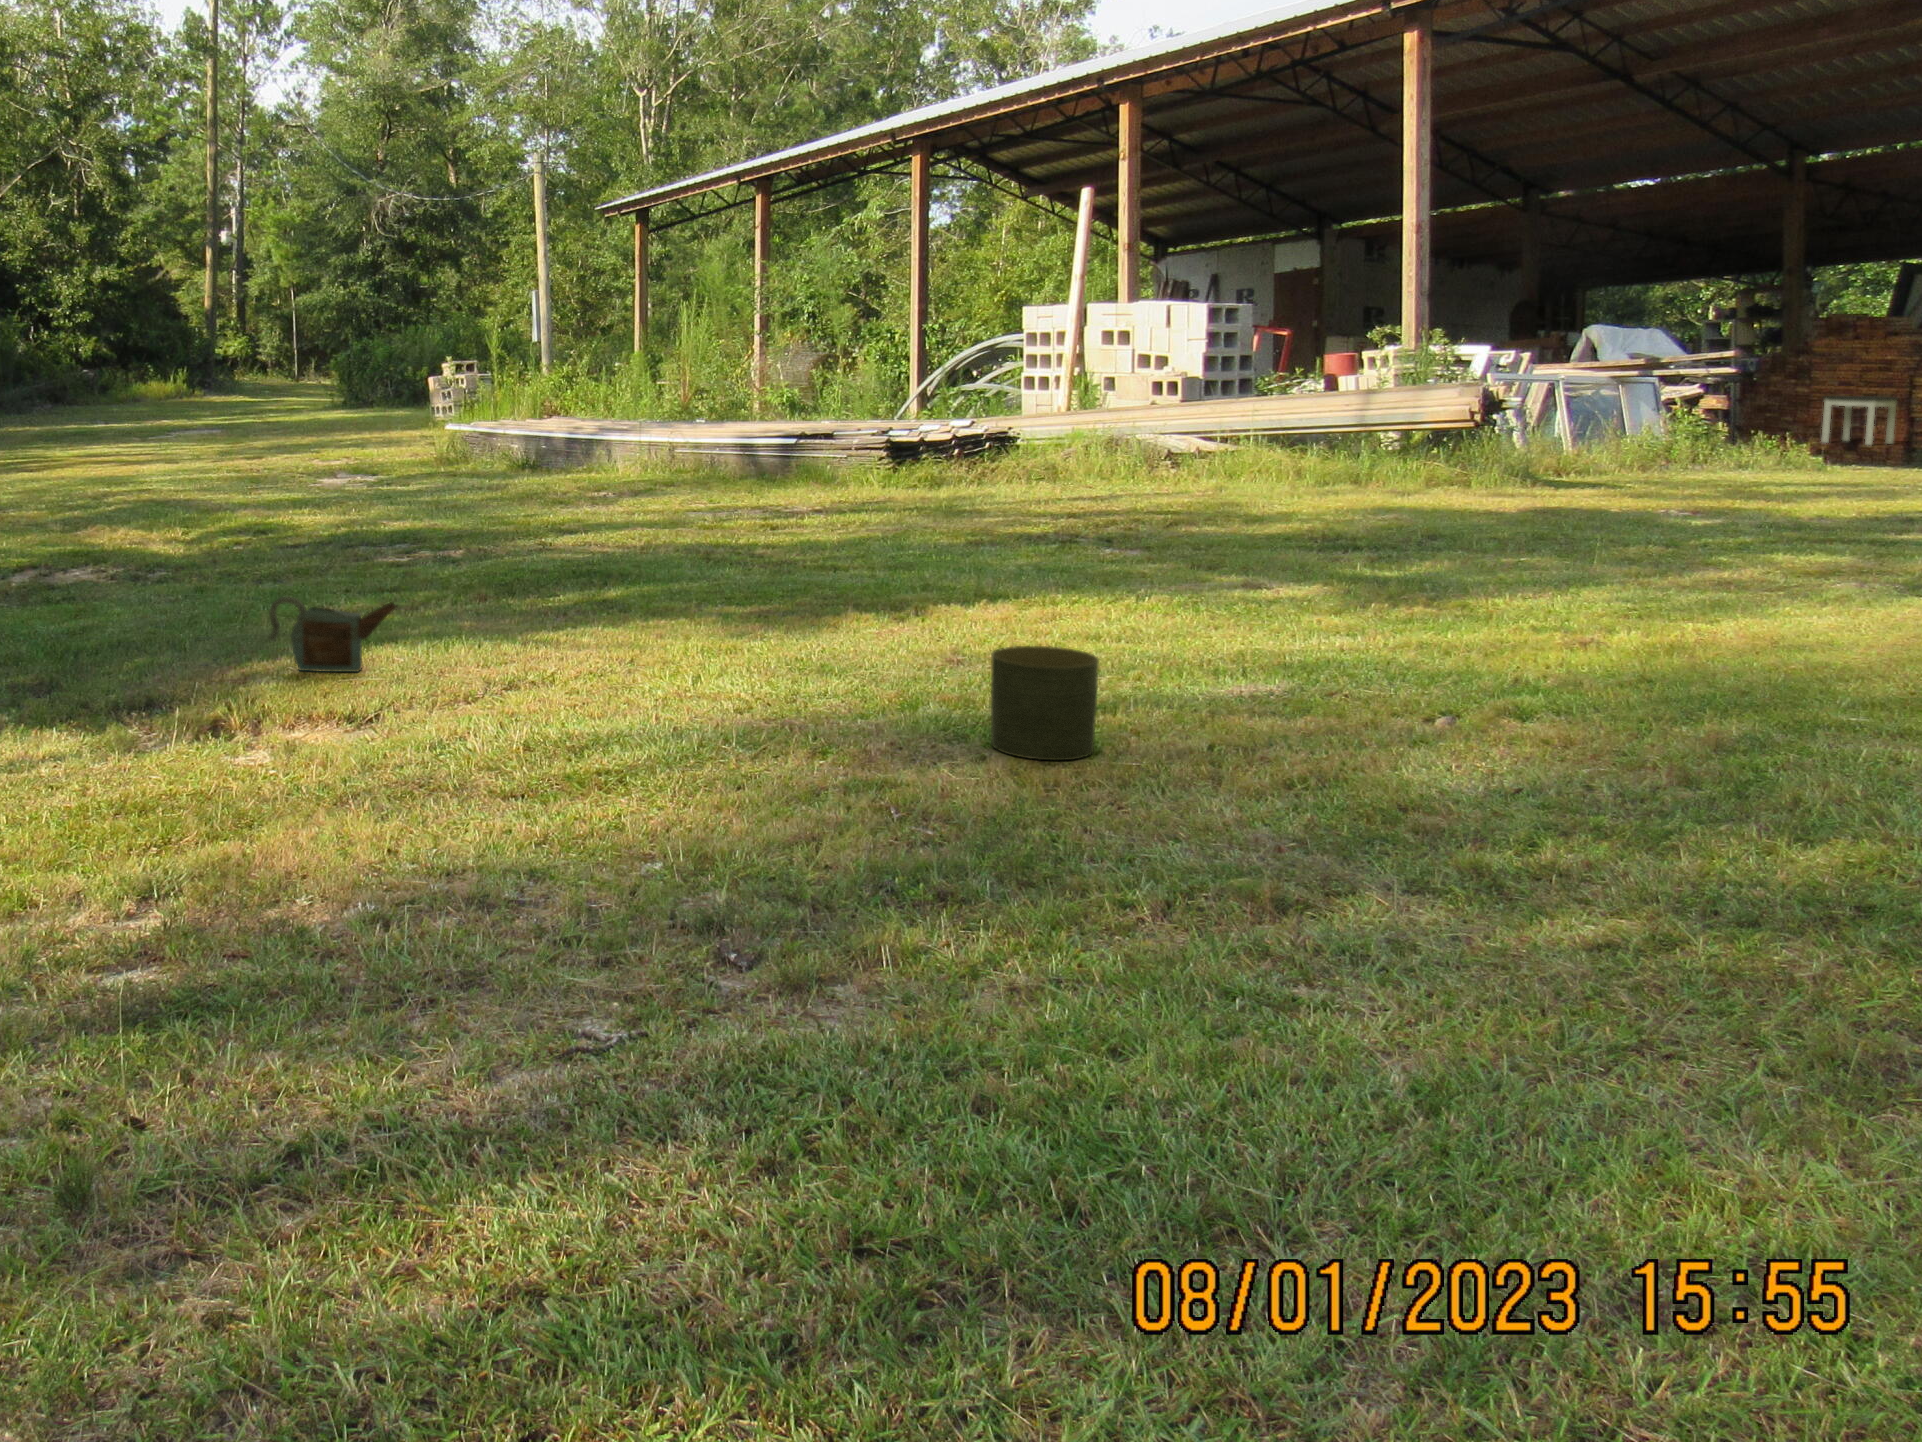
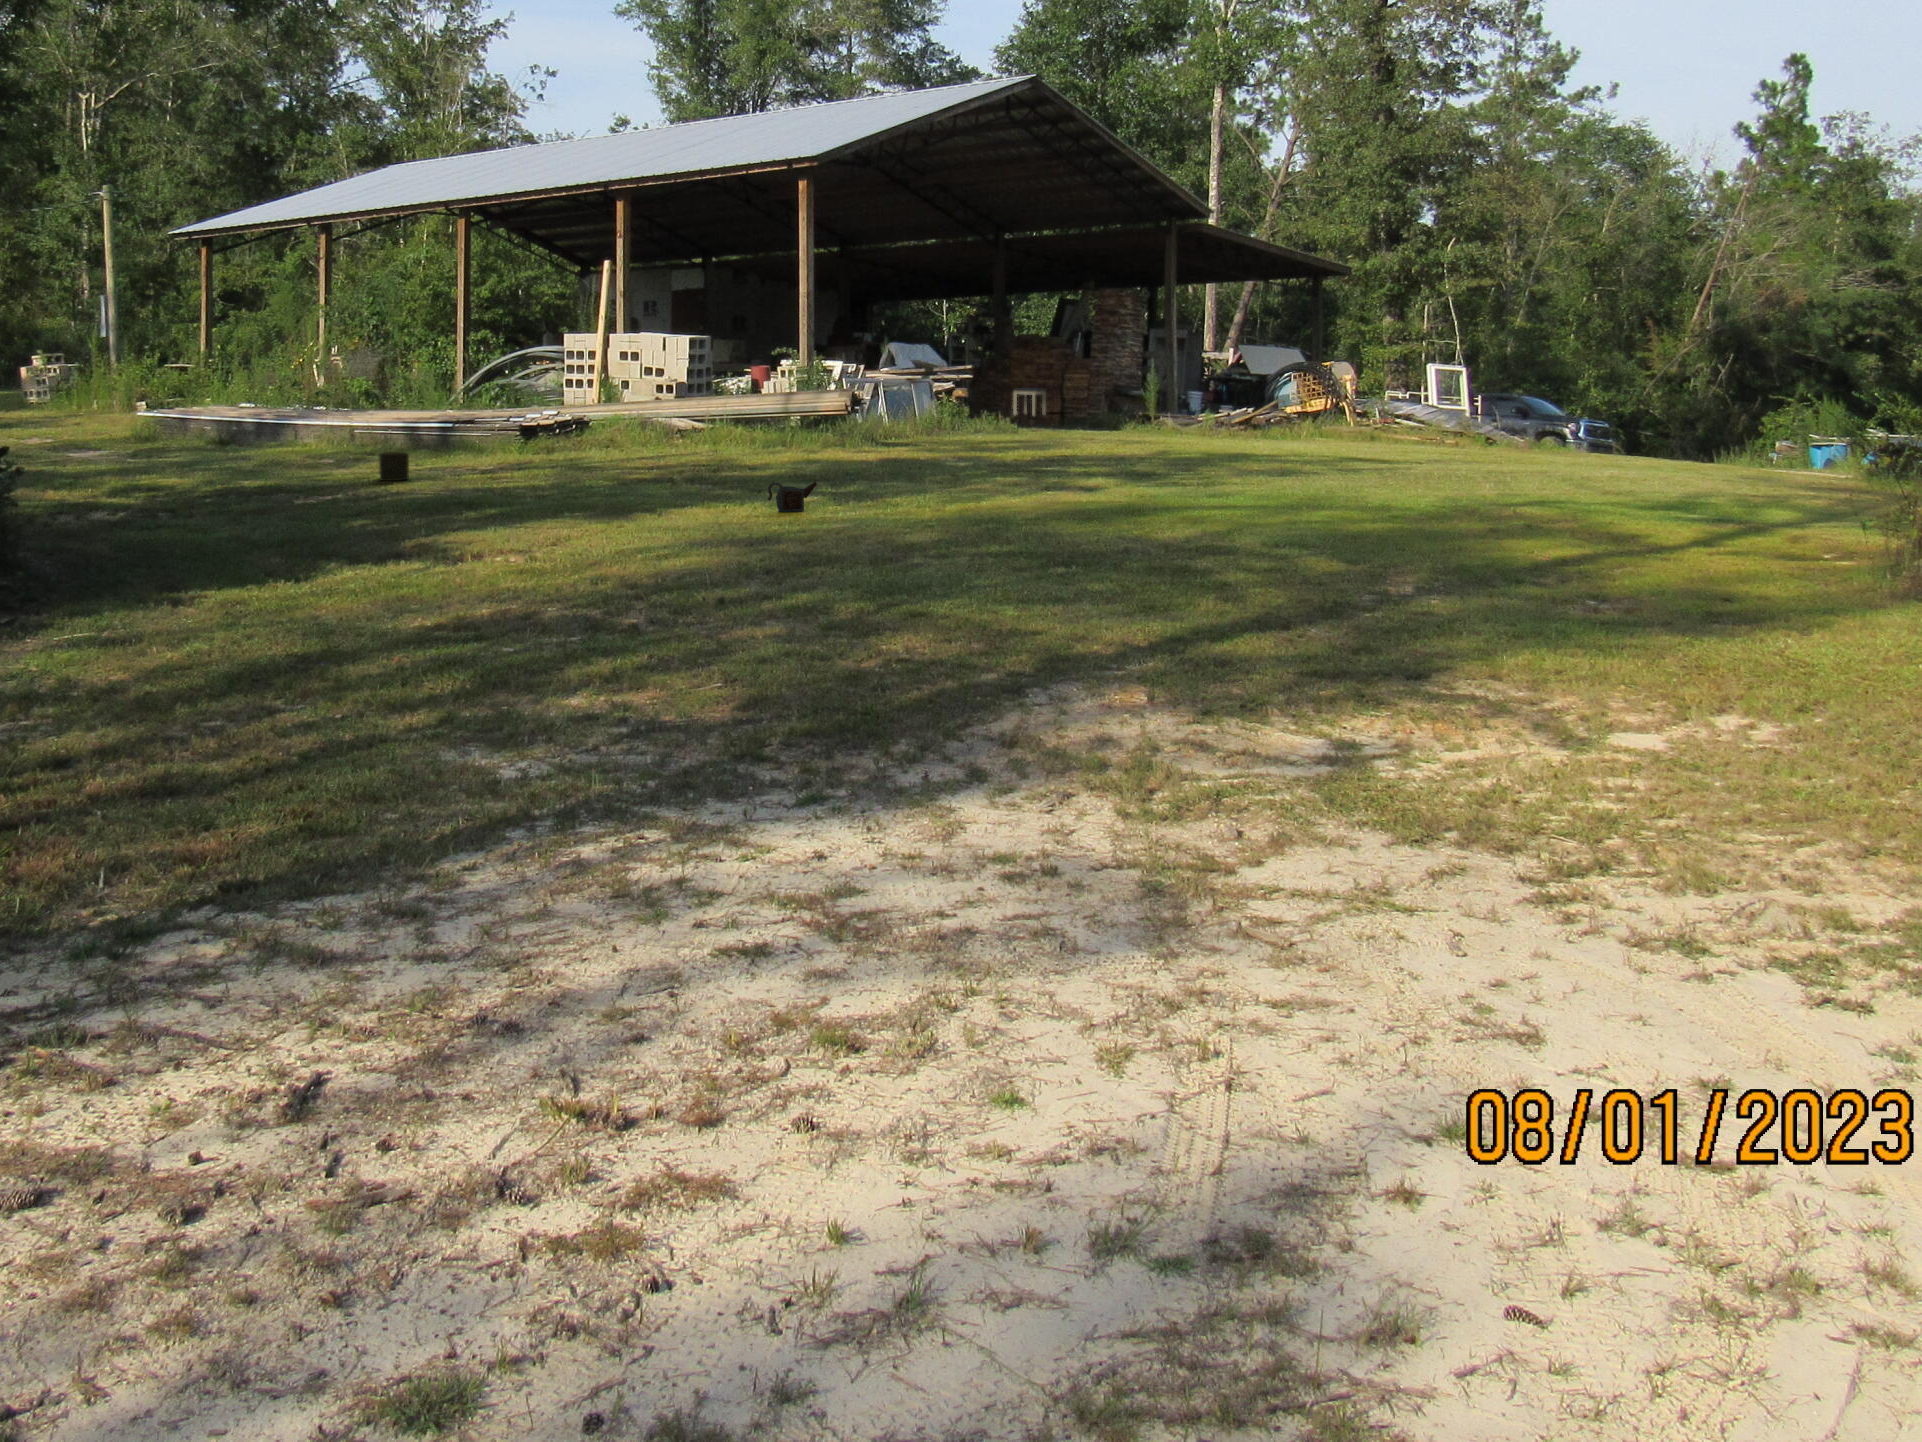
watering can: present [269,596,397,672] -> present [768,482,817,512]
planter: present [991,646,1099,760] -> present [379,452,409,481]

